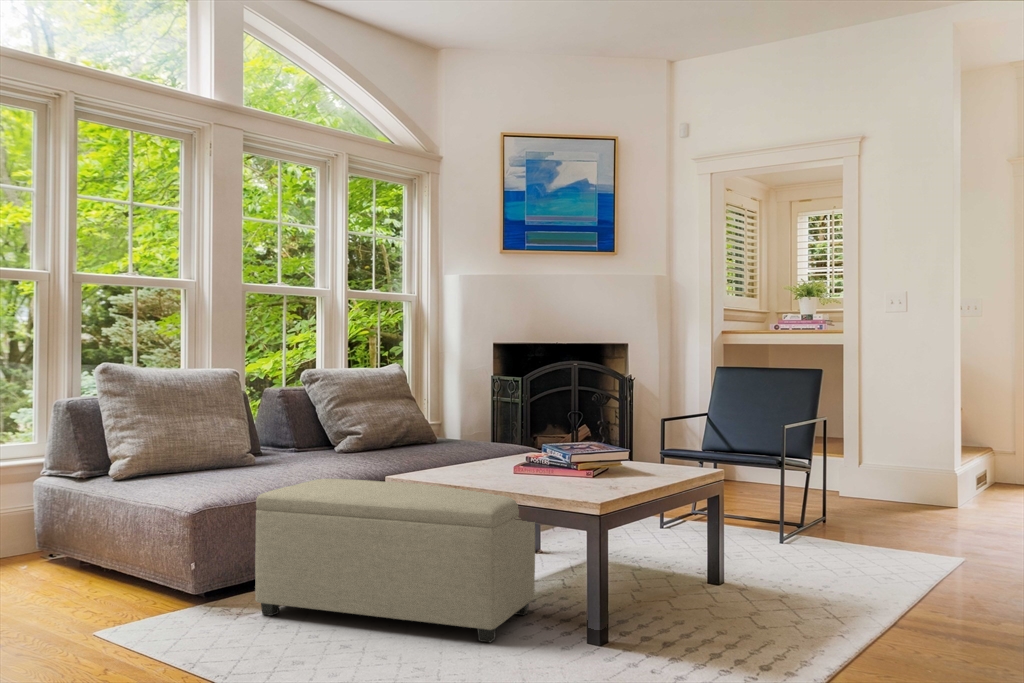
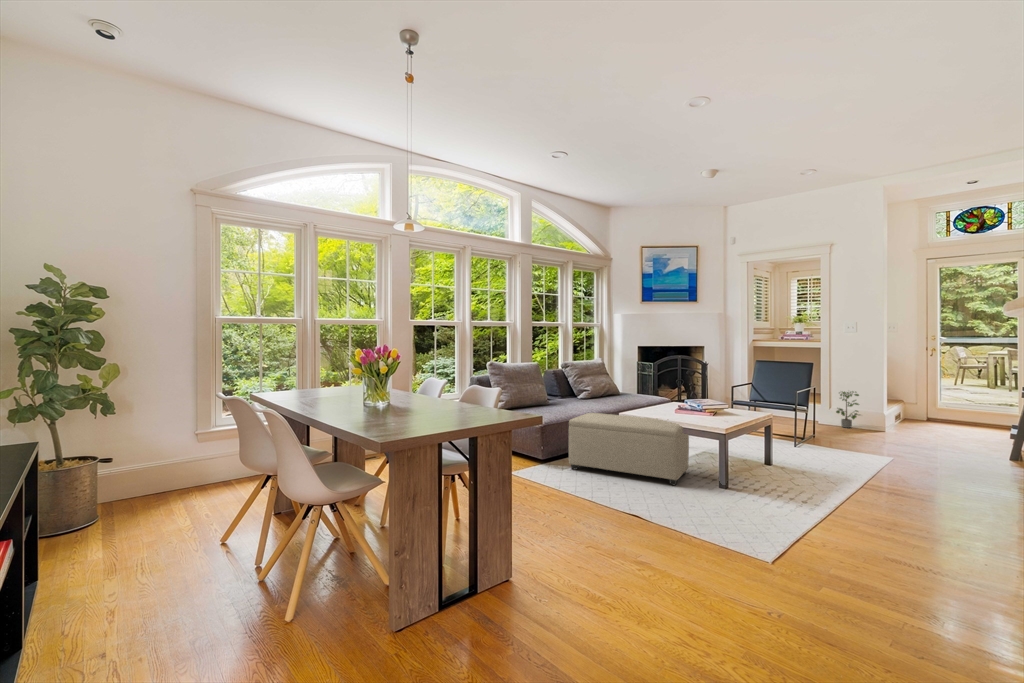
potted plant: none [869,427,918,503] -> present [836,391,859,428]

